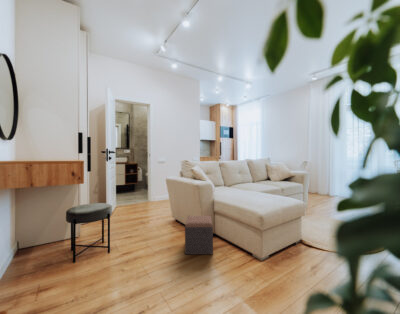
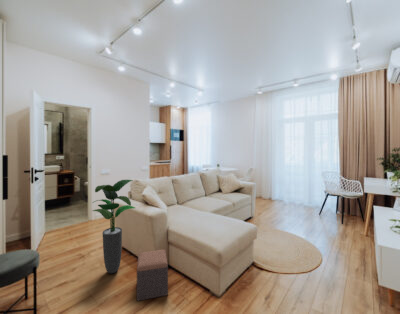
potted plant: none [150,154,185,235] -> present [93,180,135,273]

